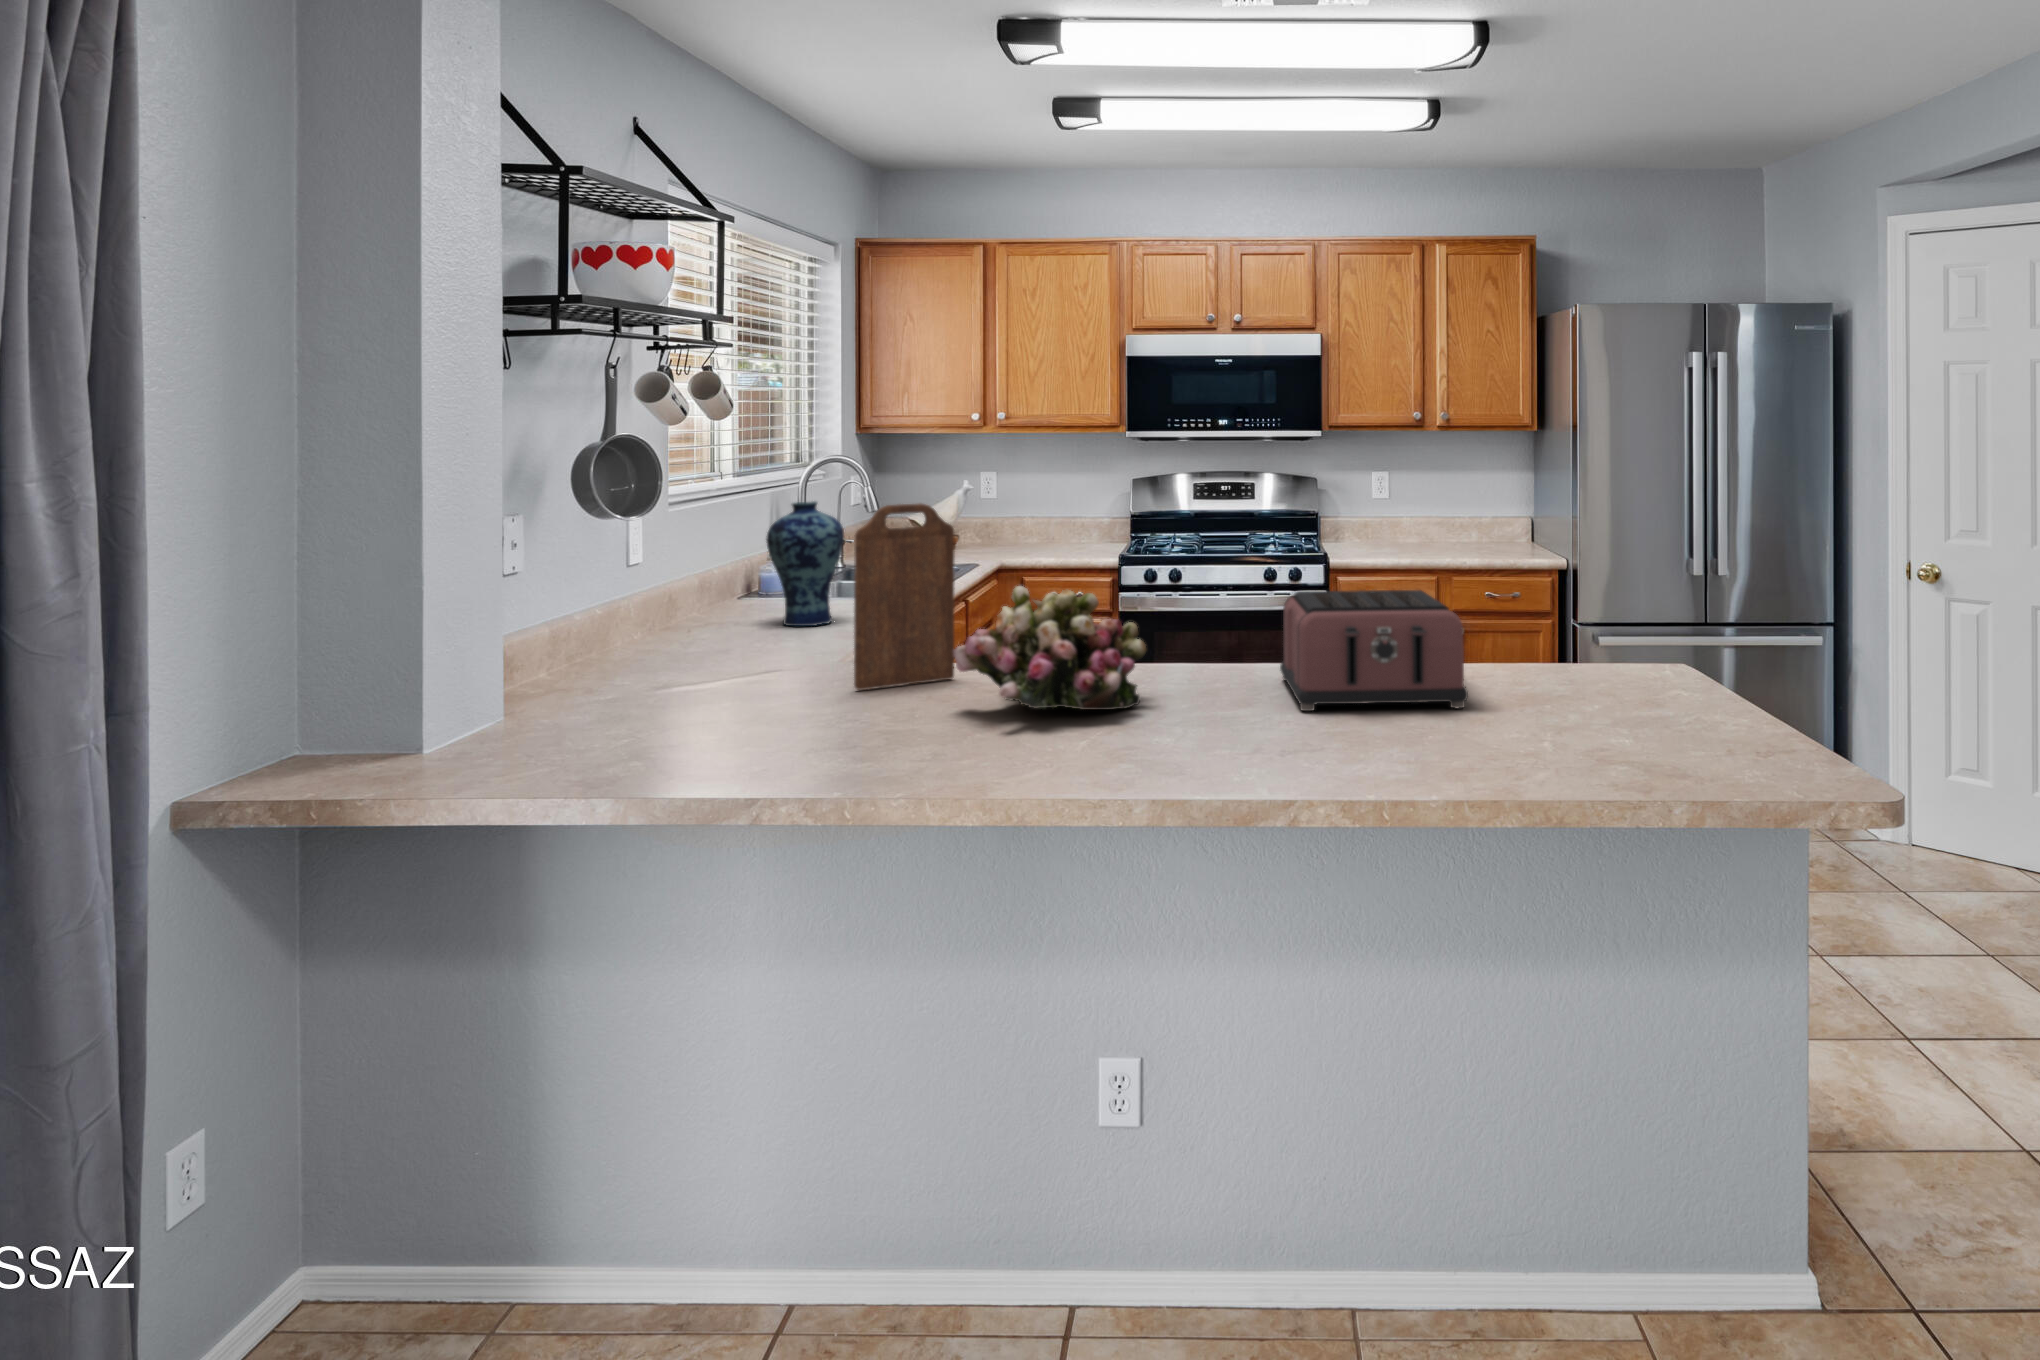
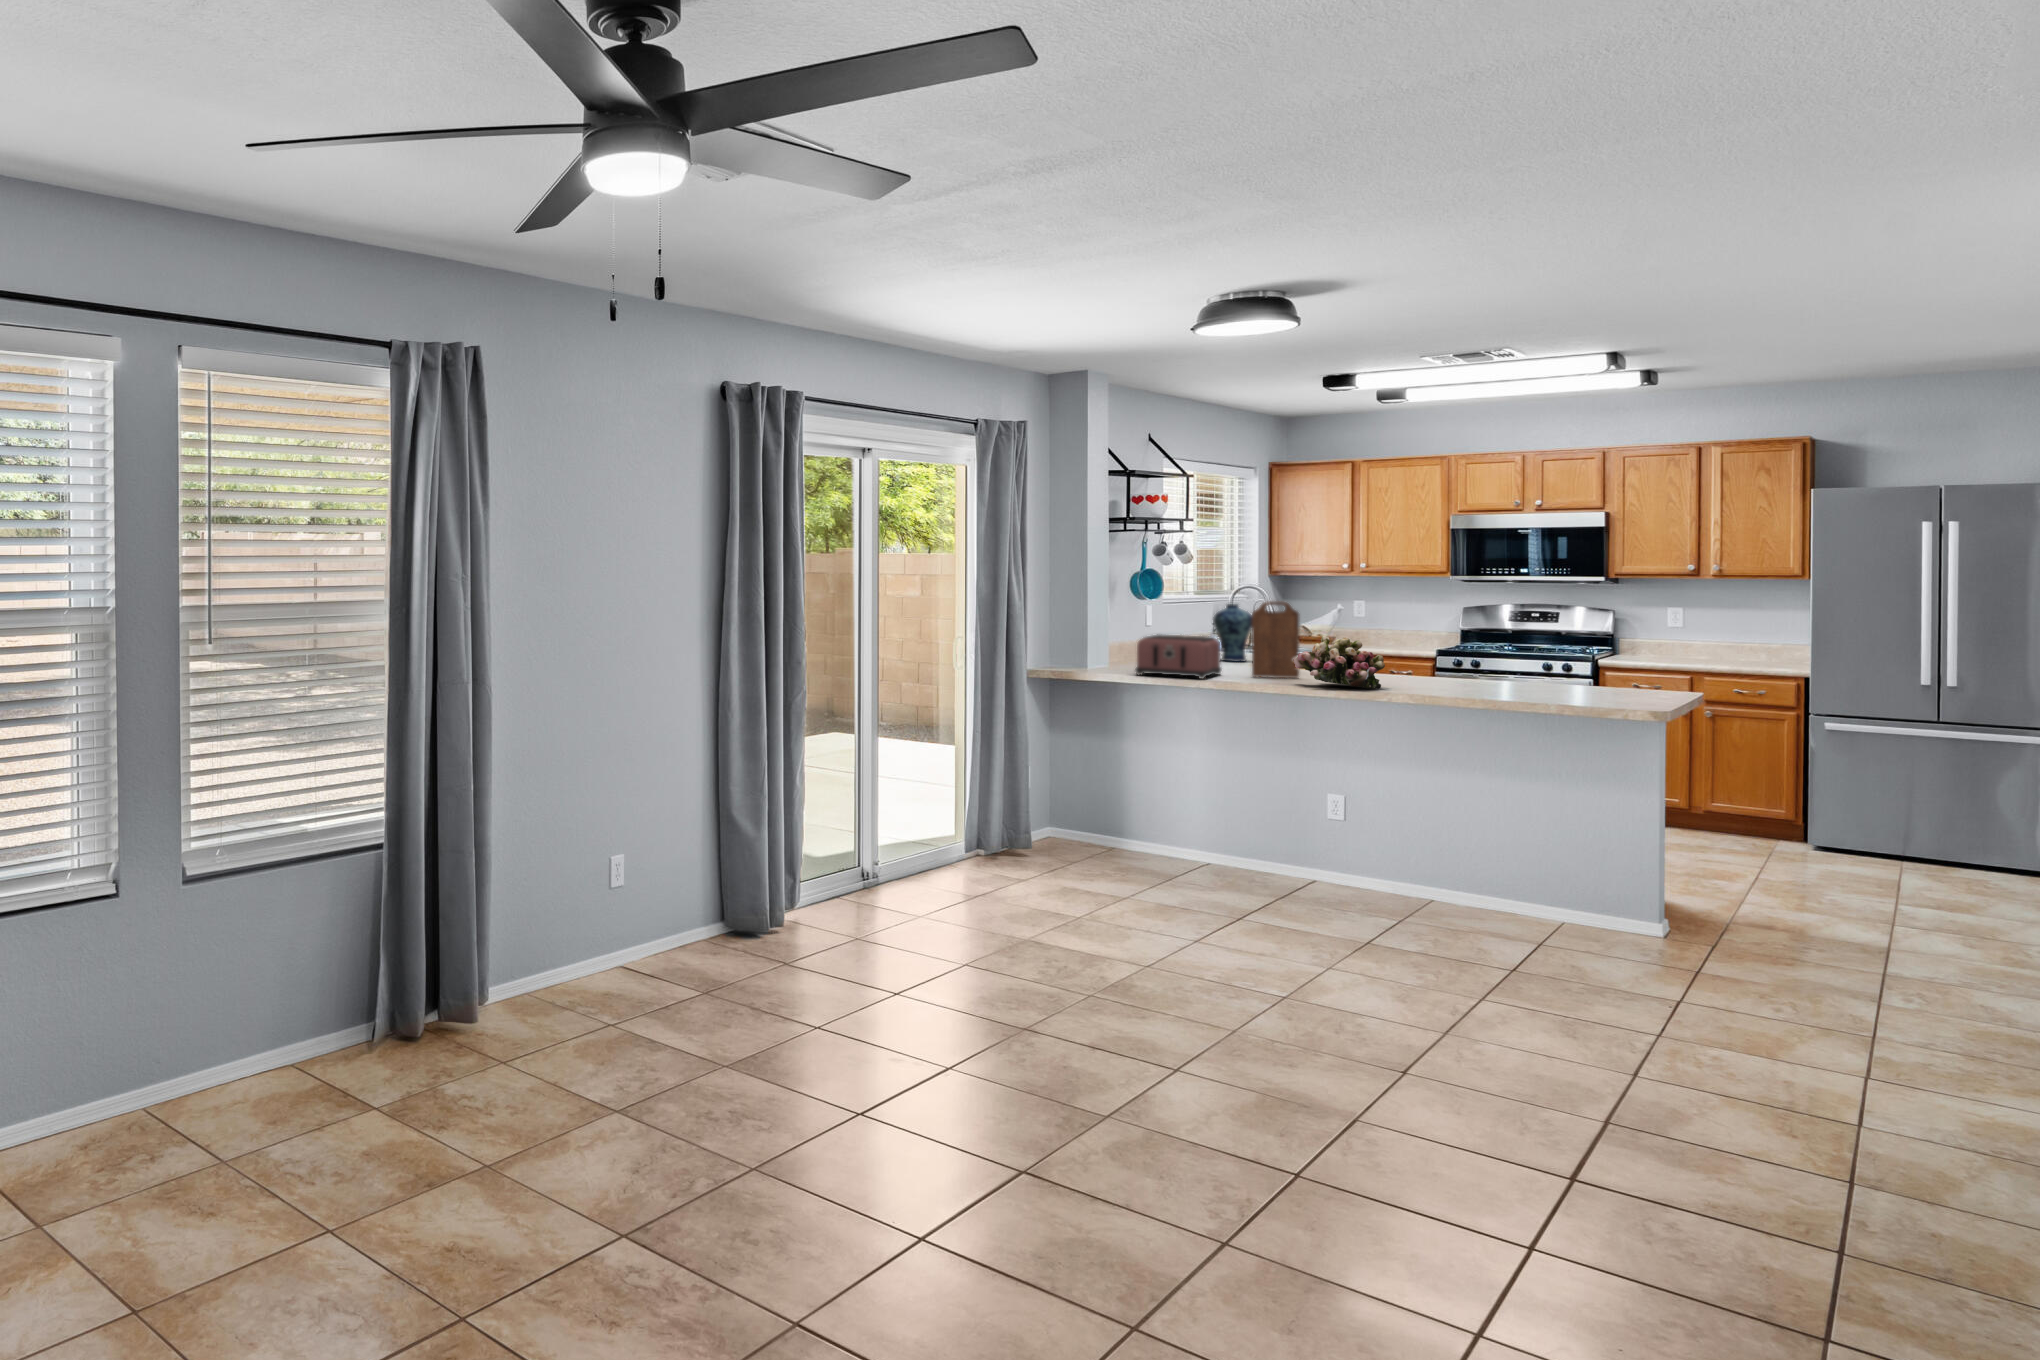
toaster: present [1280,590,1468,711] -> present [1135,634,1221,679]

